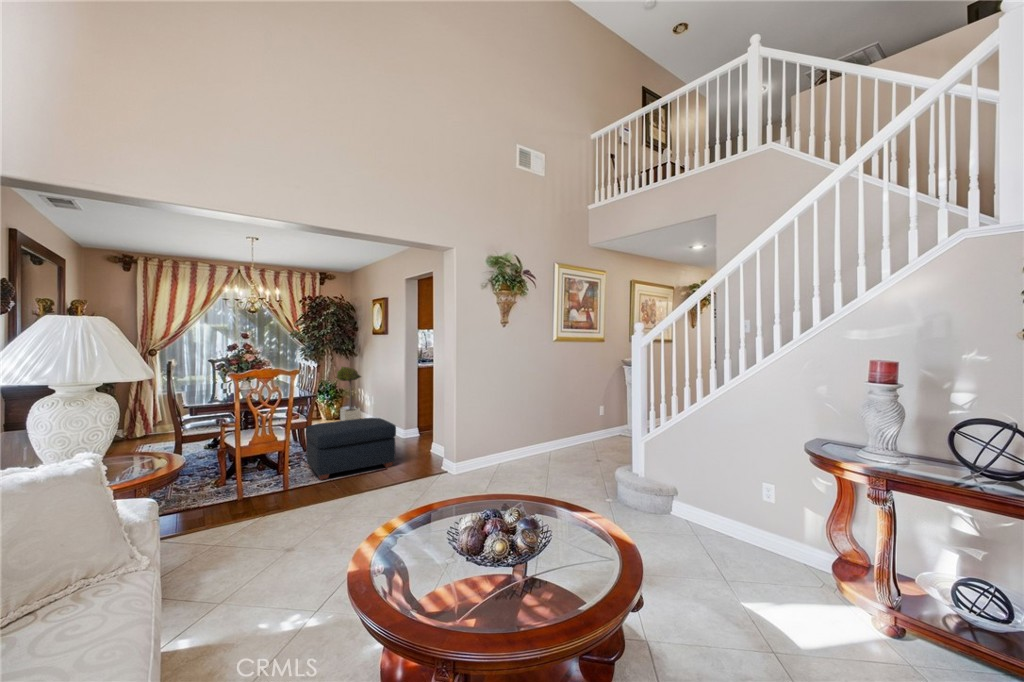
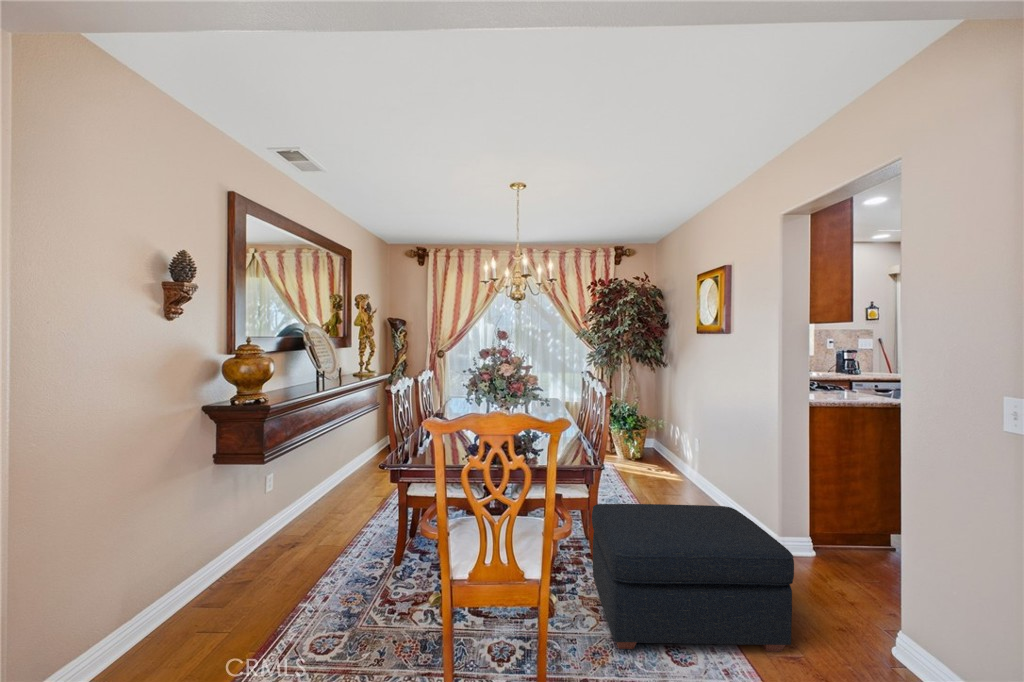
potted tree: present [337,367,361,421] -> none [638,381,675,470]

